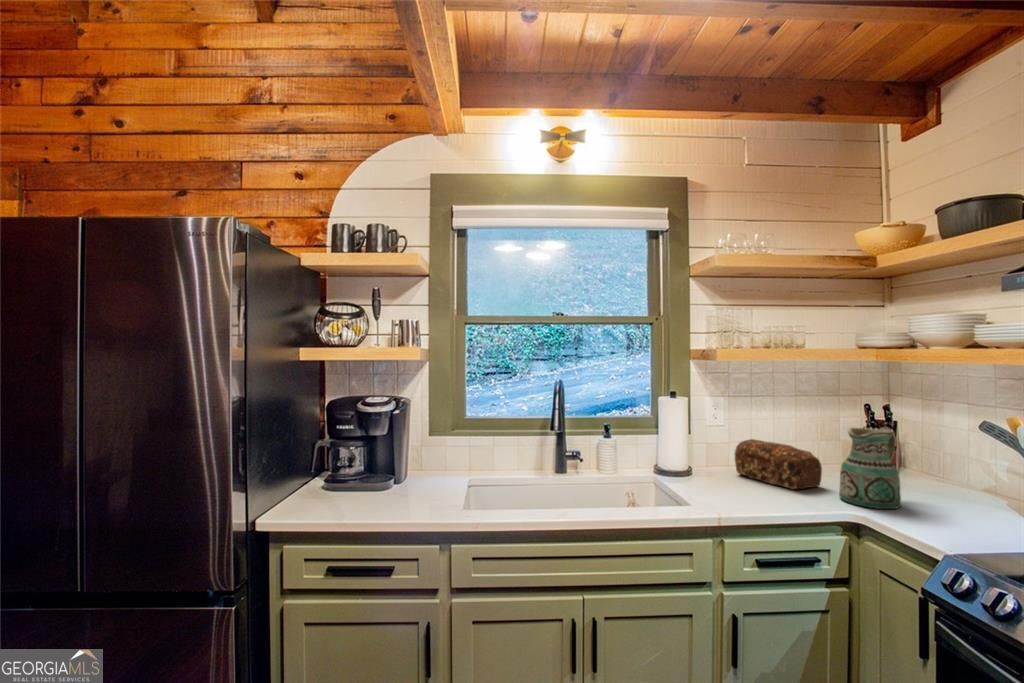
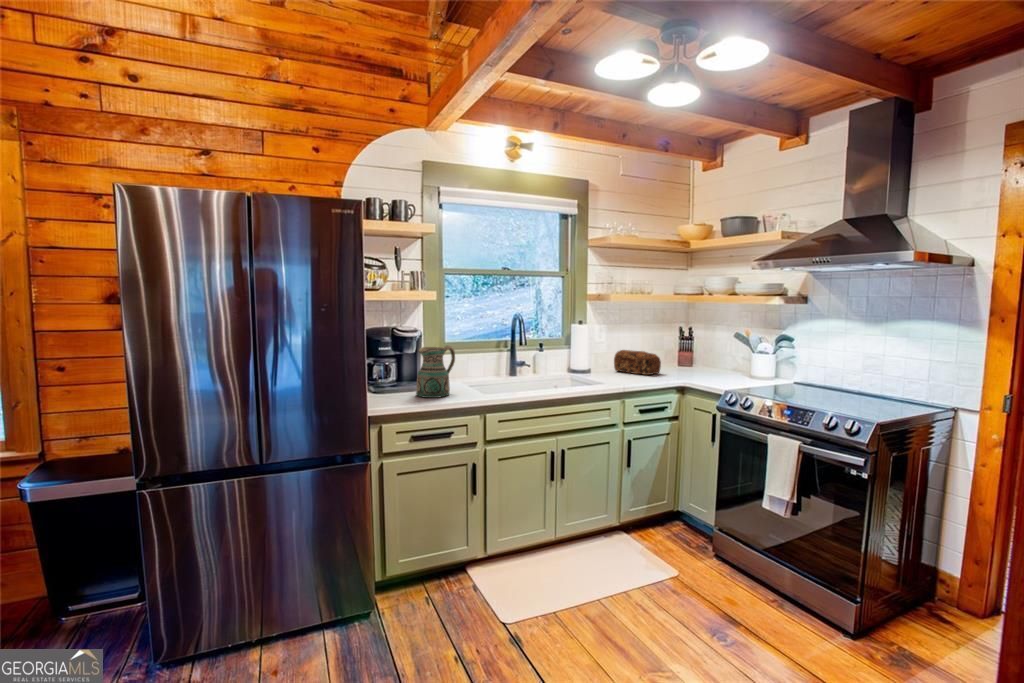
ceramic pitcher: present [839,427,901,509] -> present [416,345,455,398]

